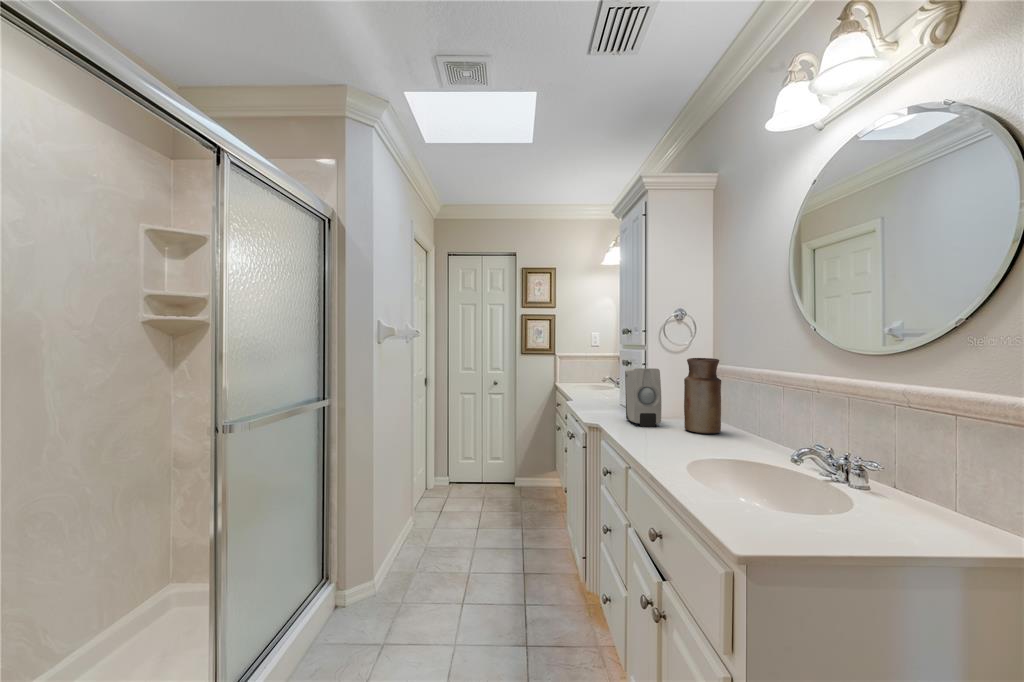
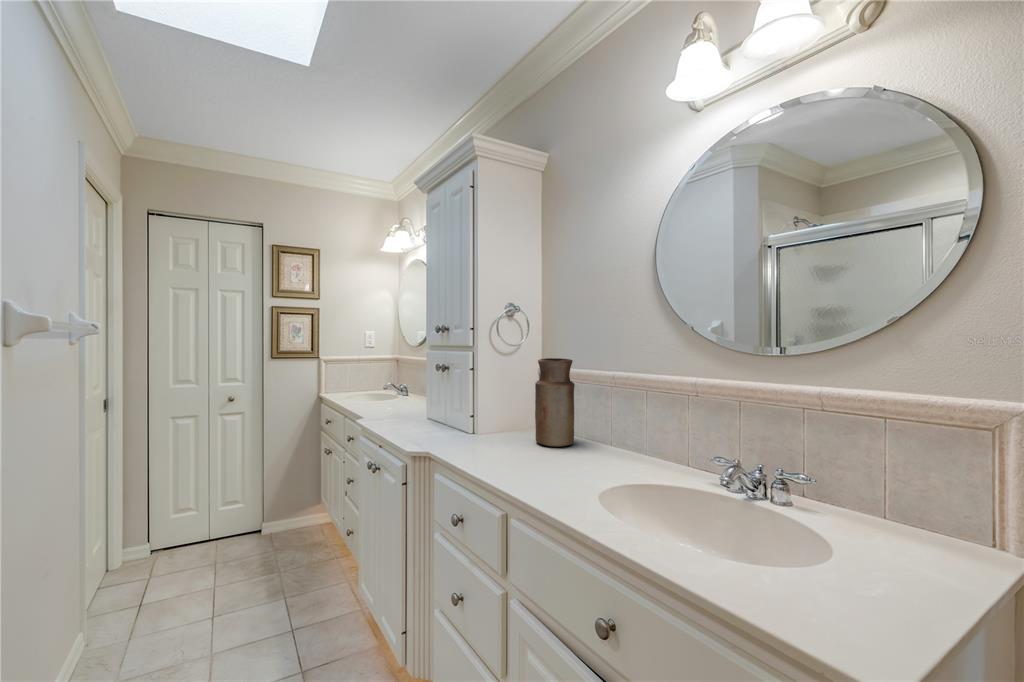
soap dispenser: present [625,368,661,427] -> none [457,373,510,448]

